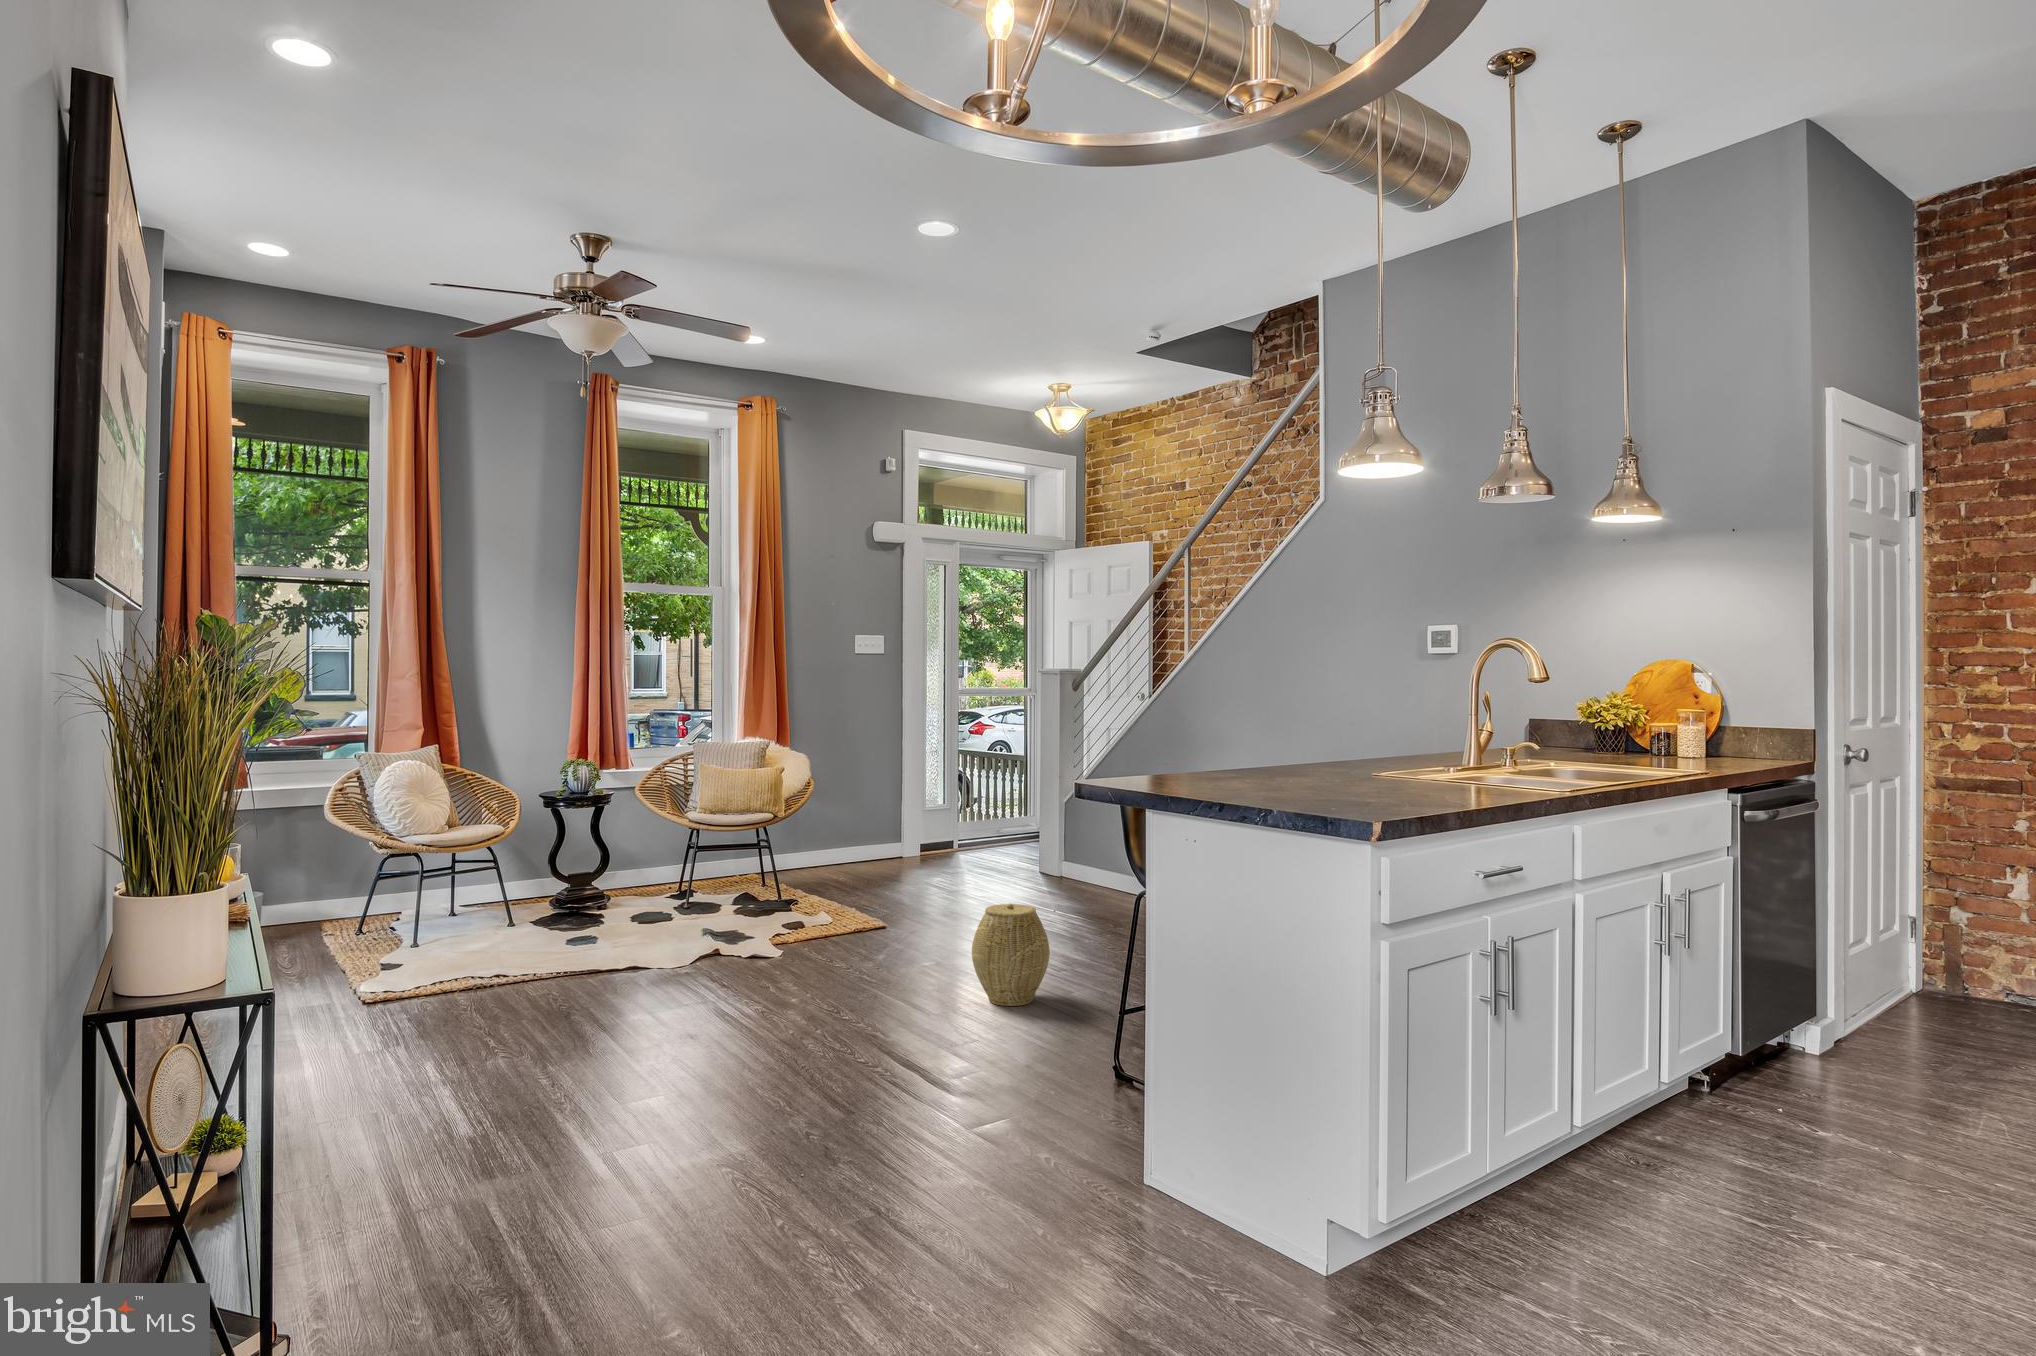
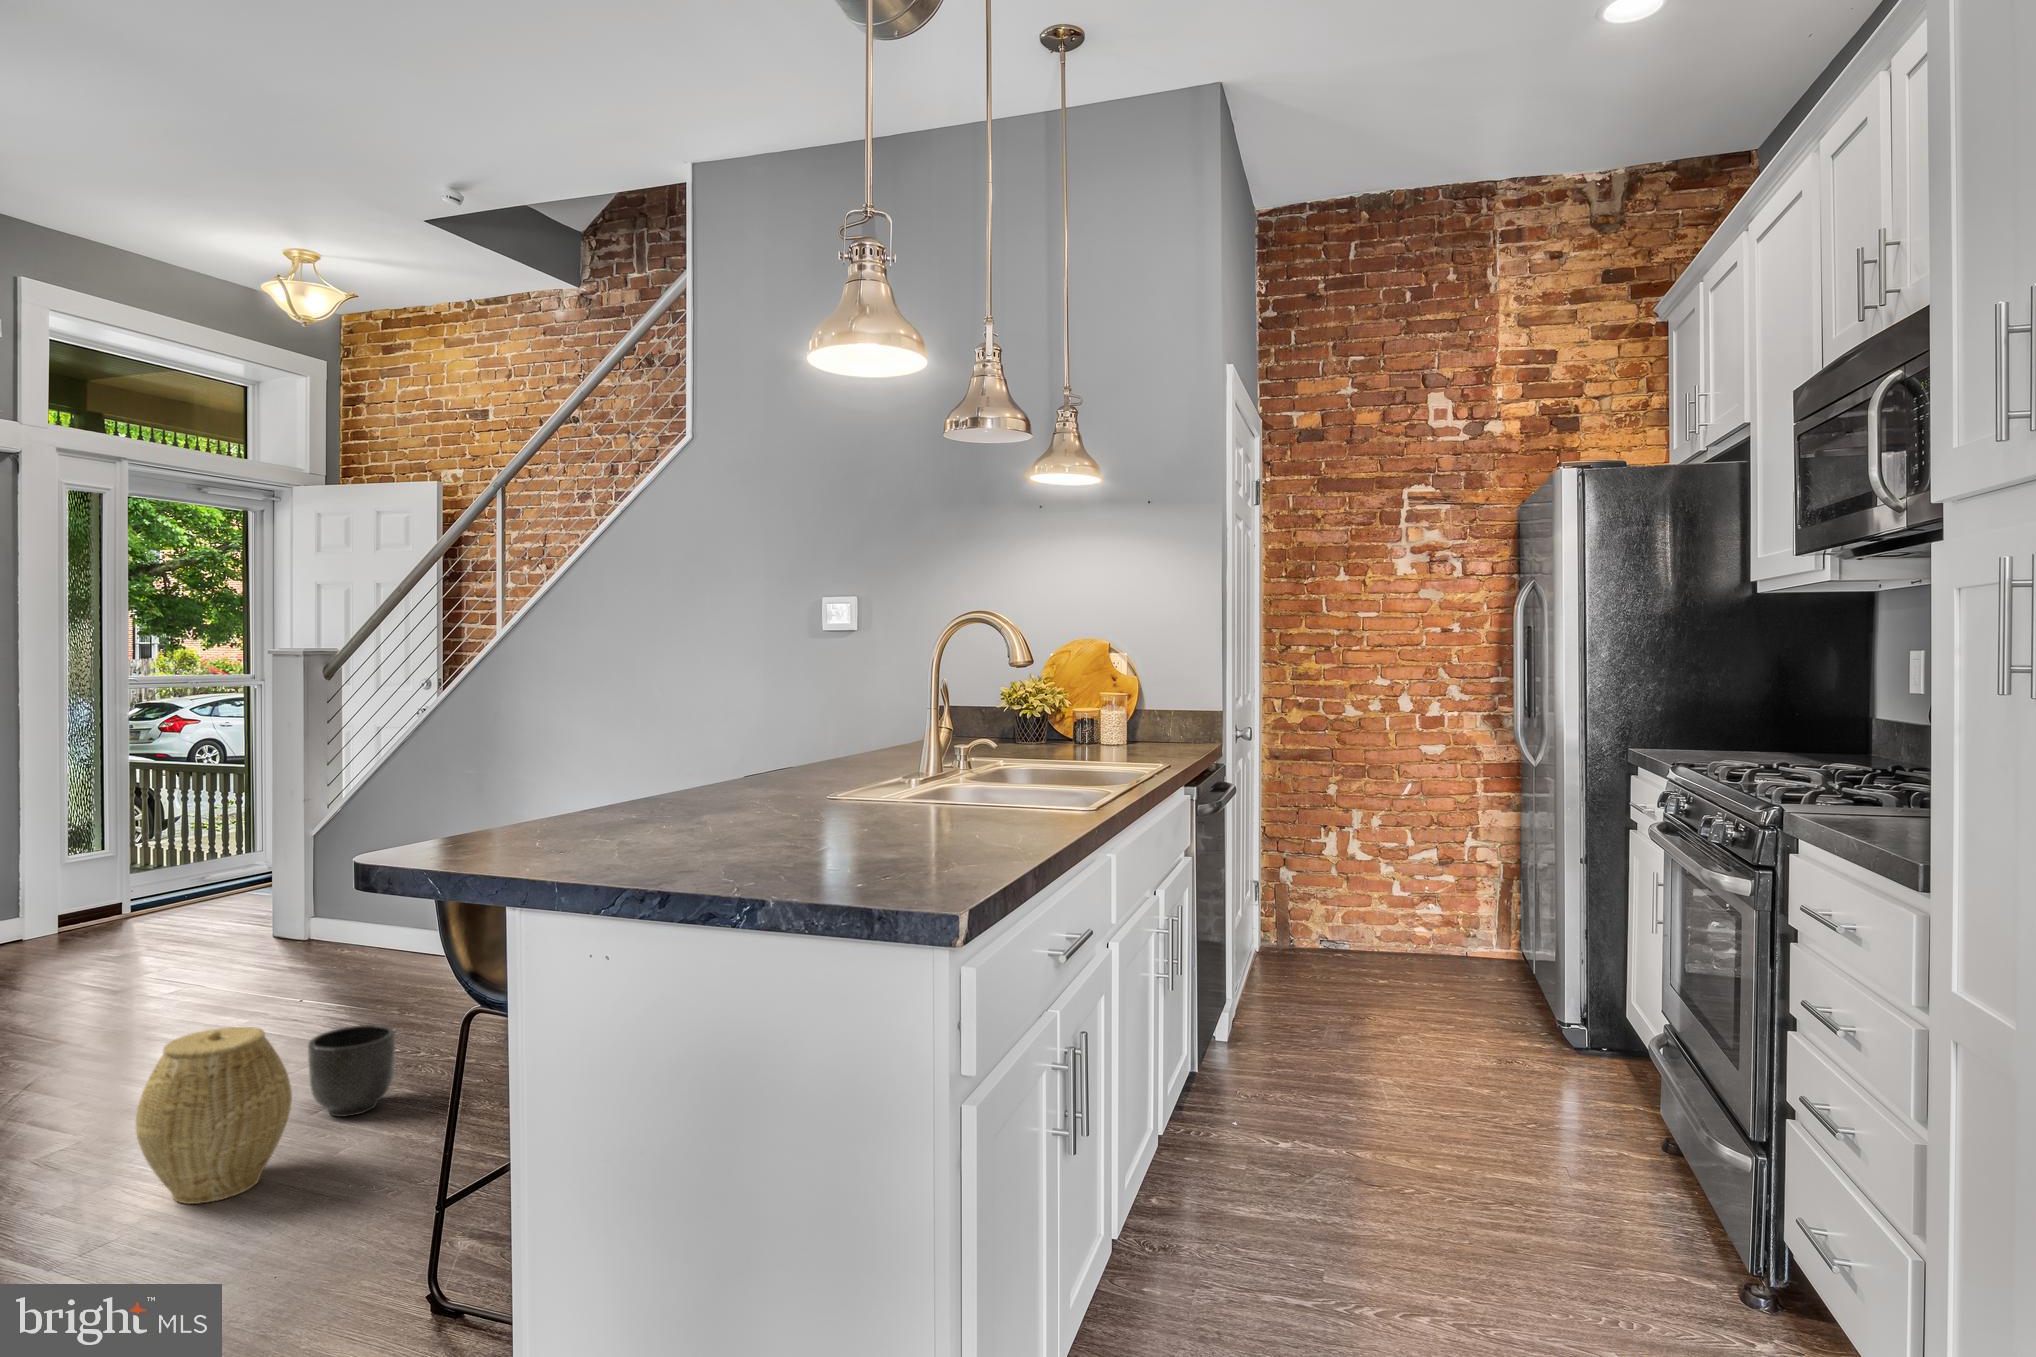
planter: none [1059,921,1108,978] -> present [308,1025,395,1117]

